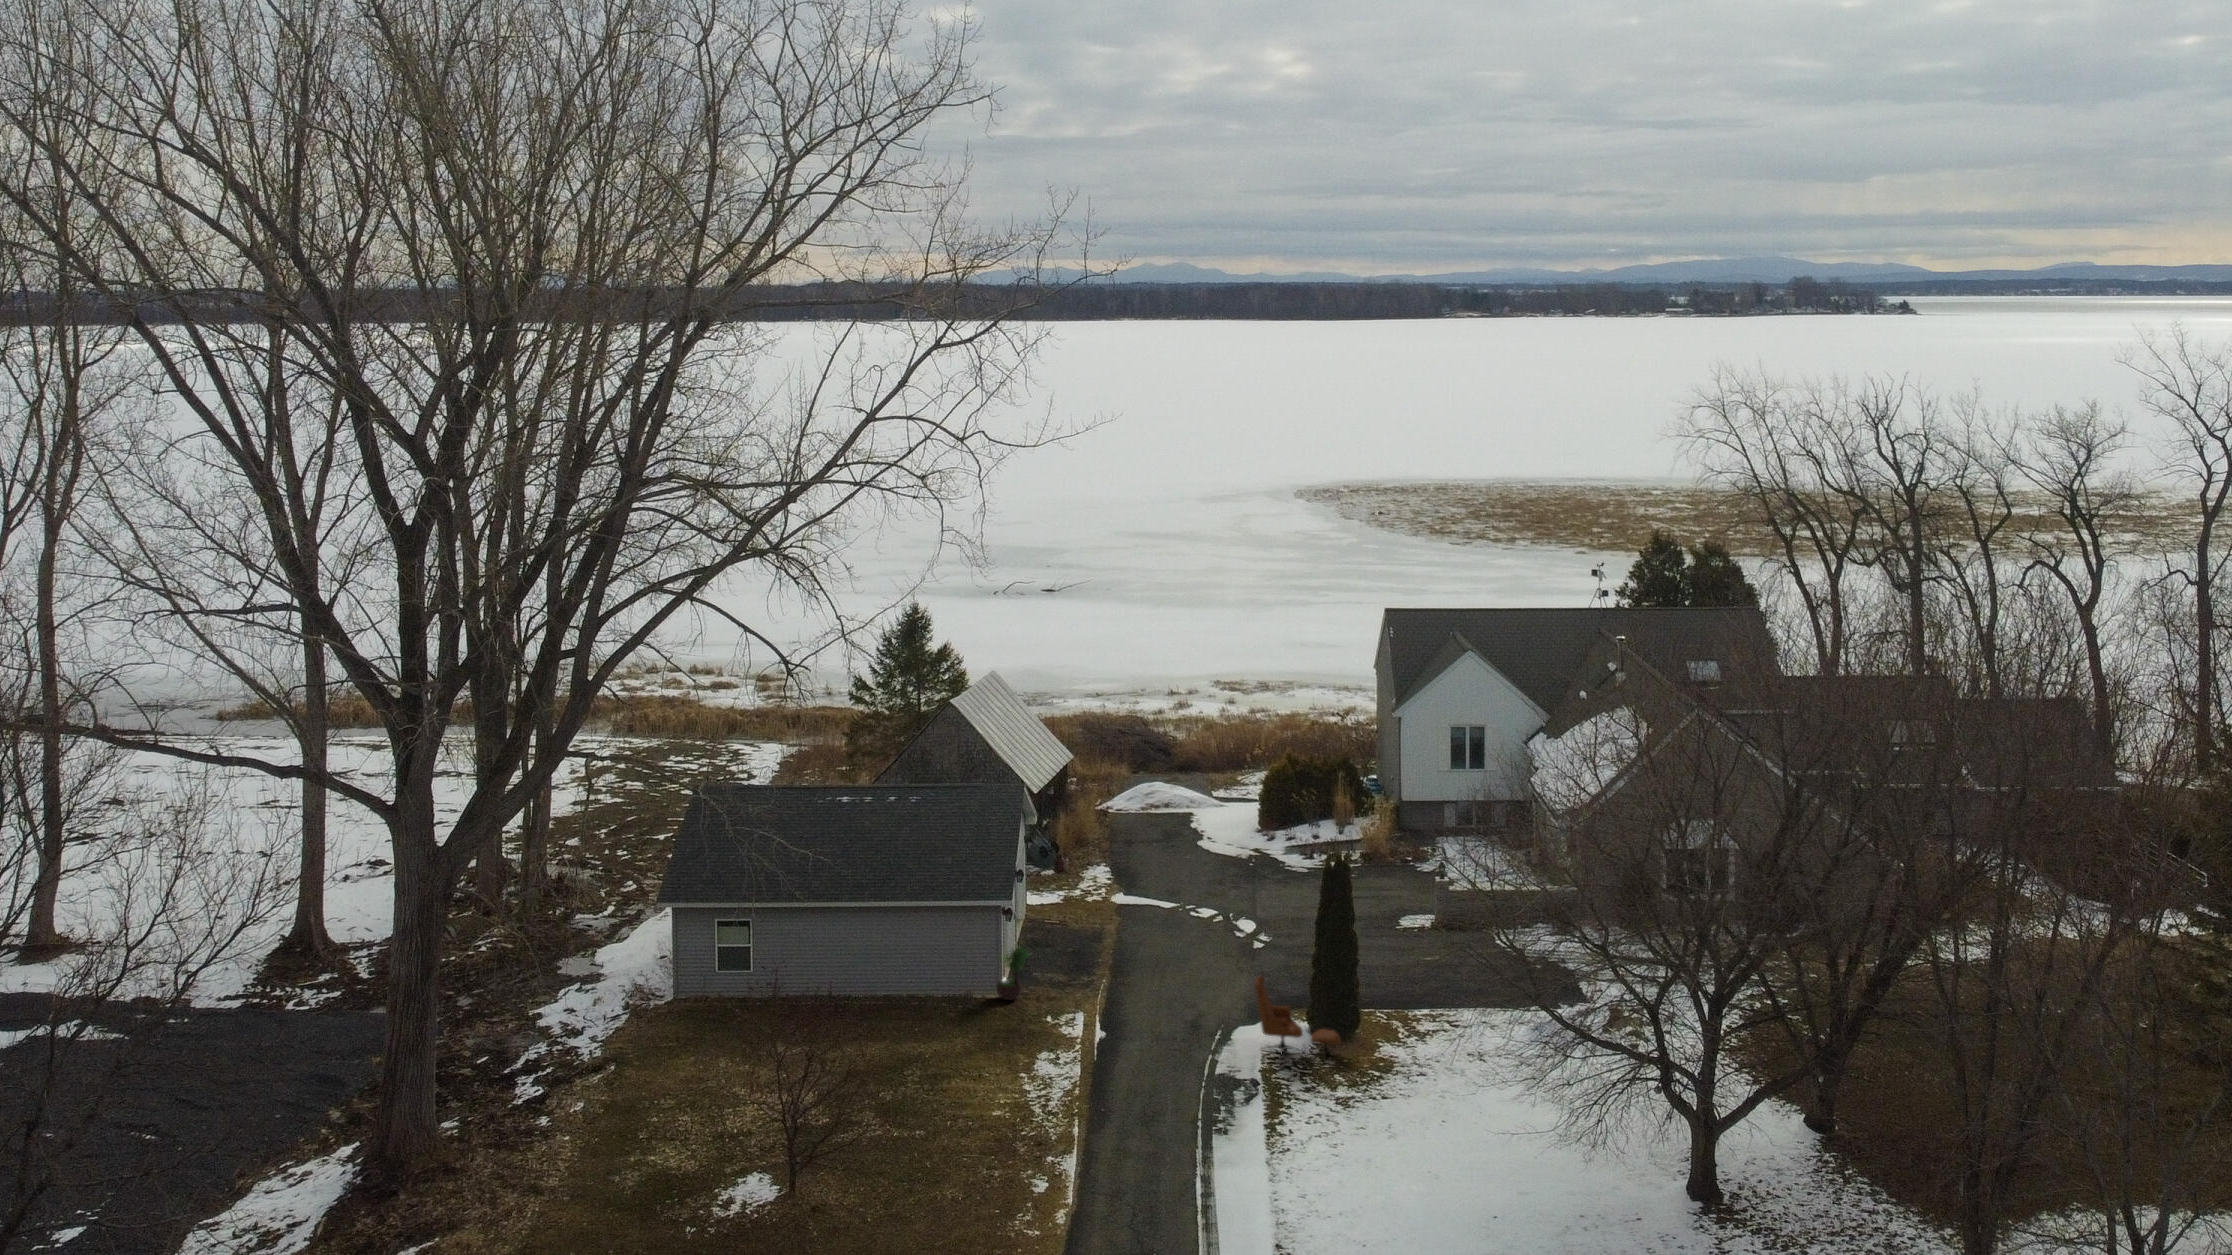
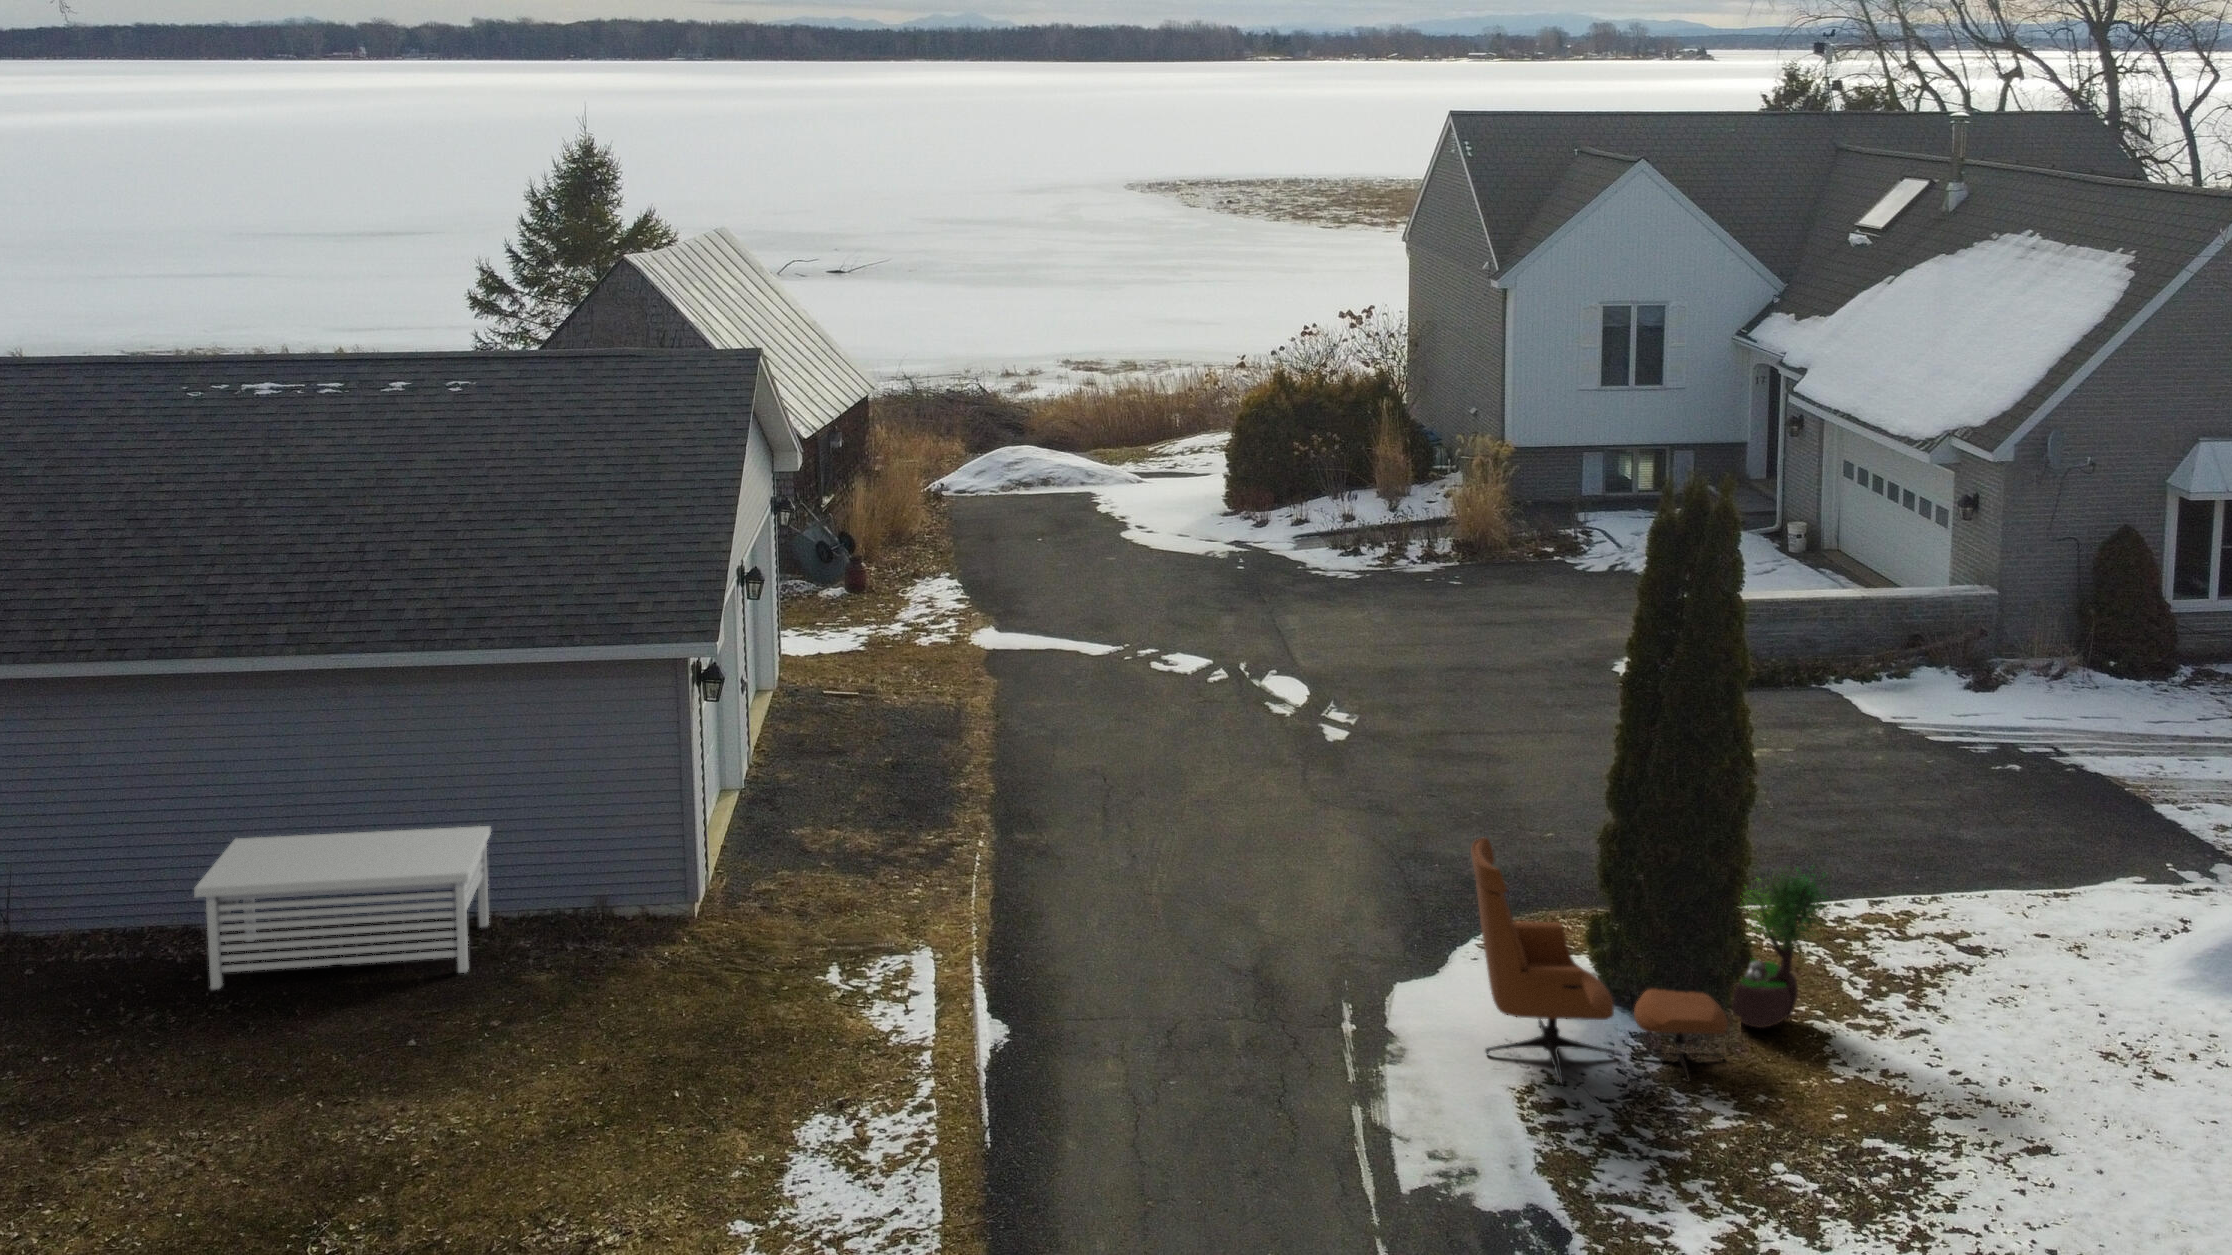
potted tree: present [997,948,1026,1000] -> present [1732,868,1825,1028]
storage bench: none [850,964,936,1013] -> present [194,826,491,989]

